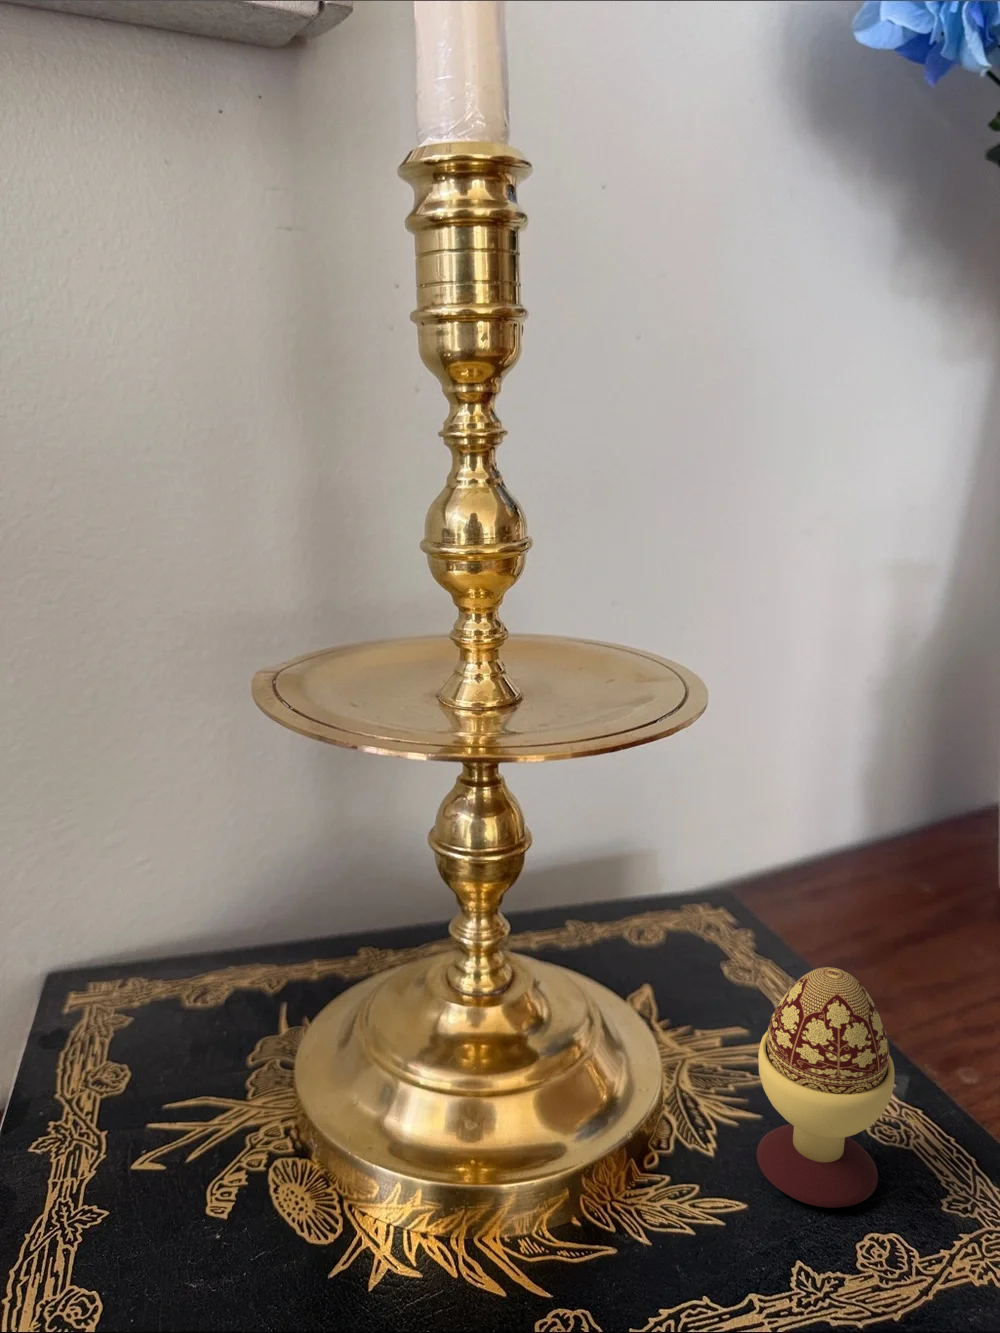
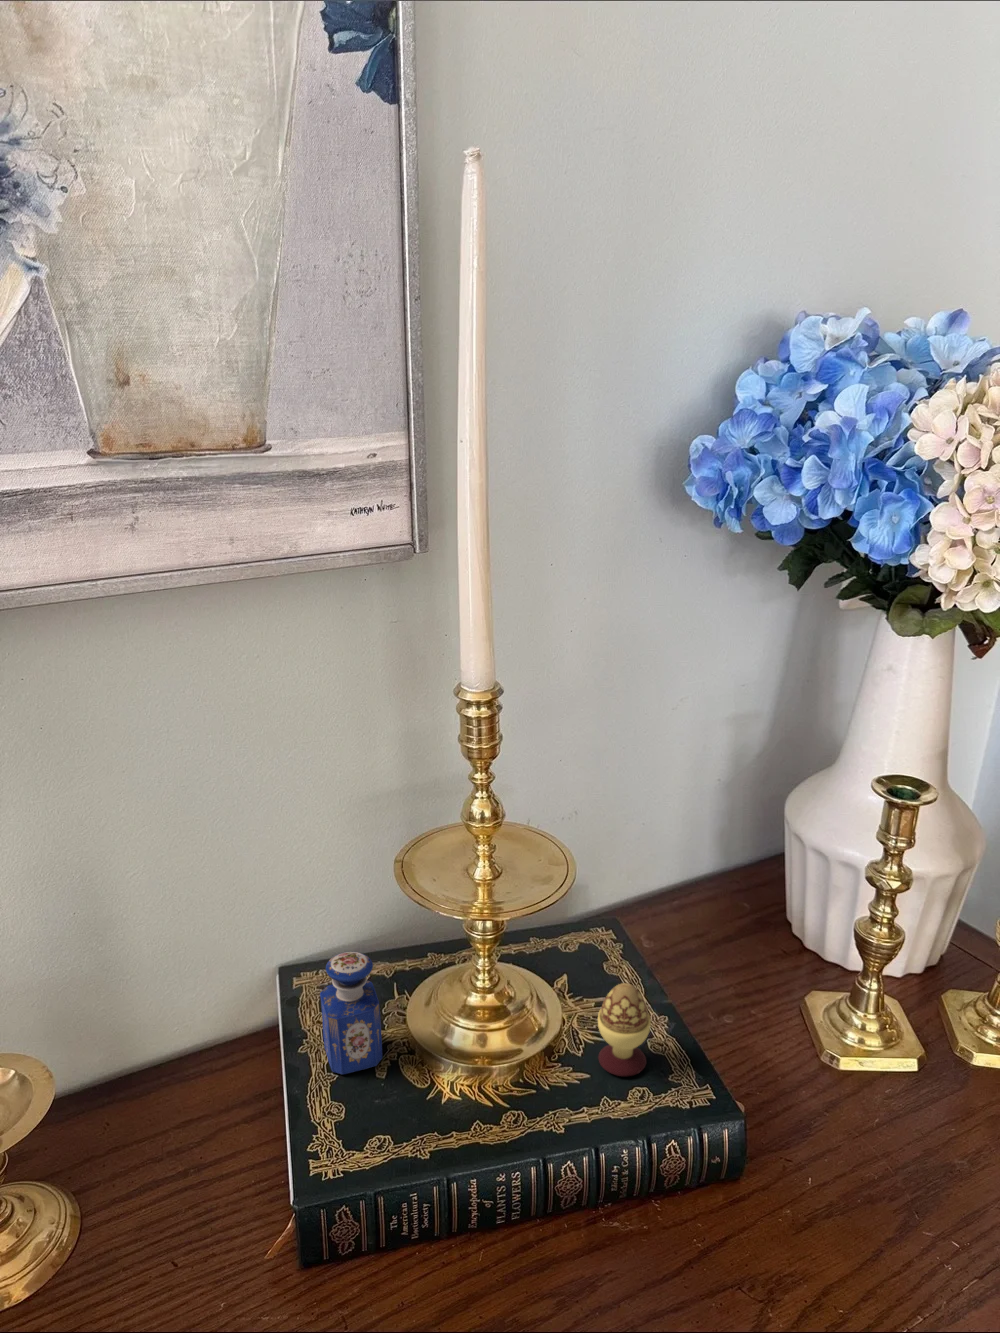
perfume bottle: none [74,898,229,1210] -> present [320,952,383,1074]

